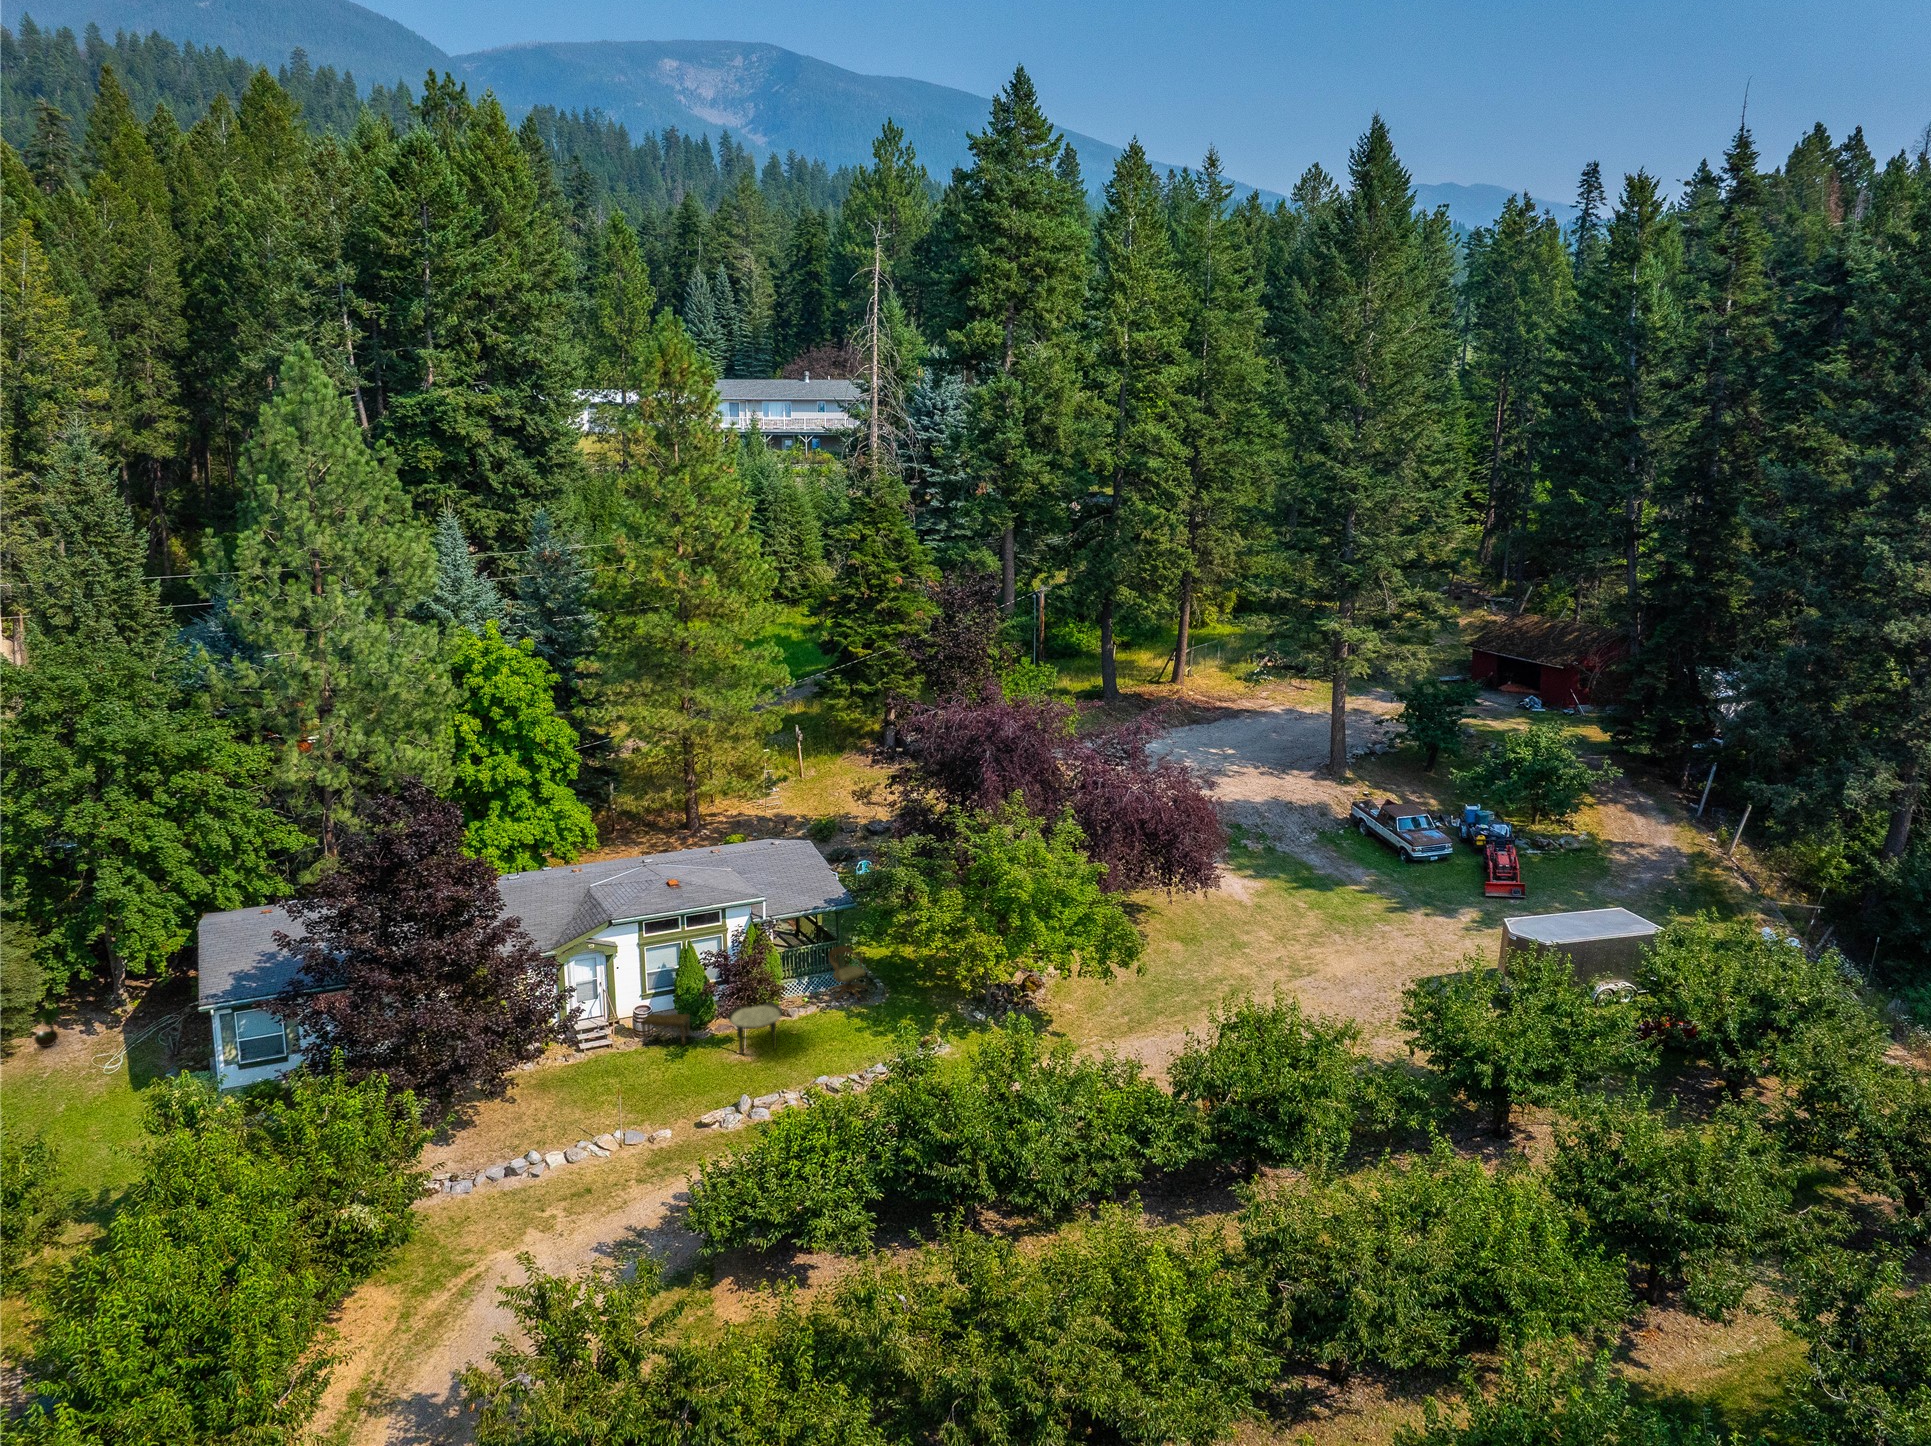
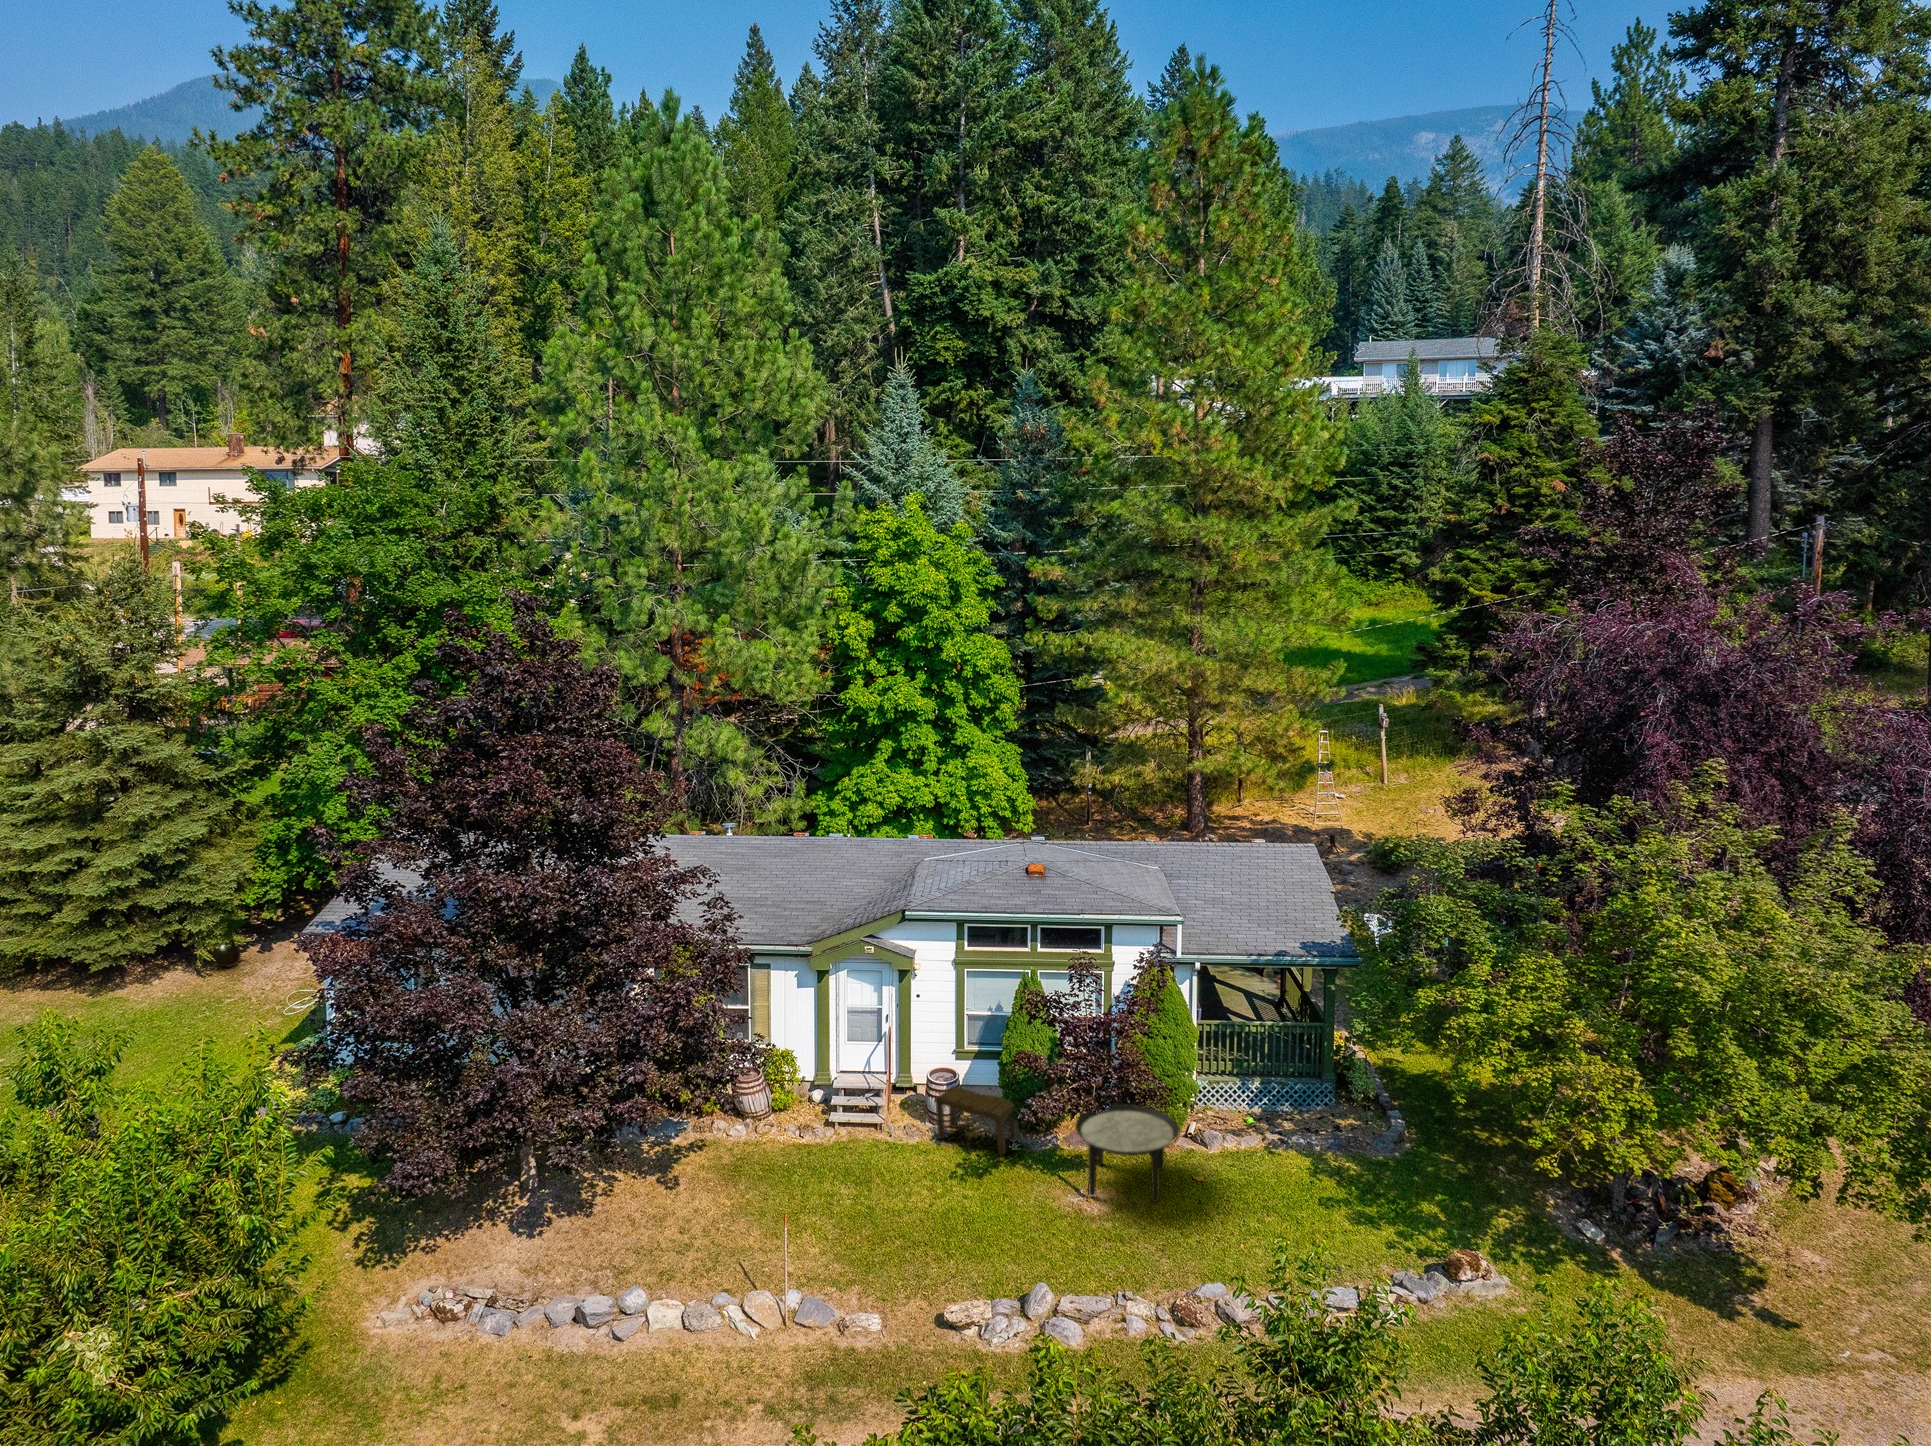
chair: present [830,946,867,1000] -> none [1292,1032,1366,1144]

